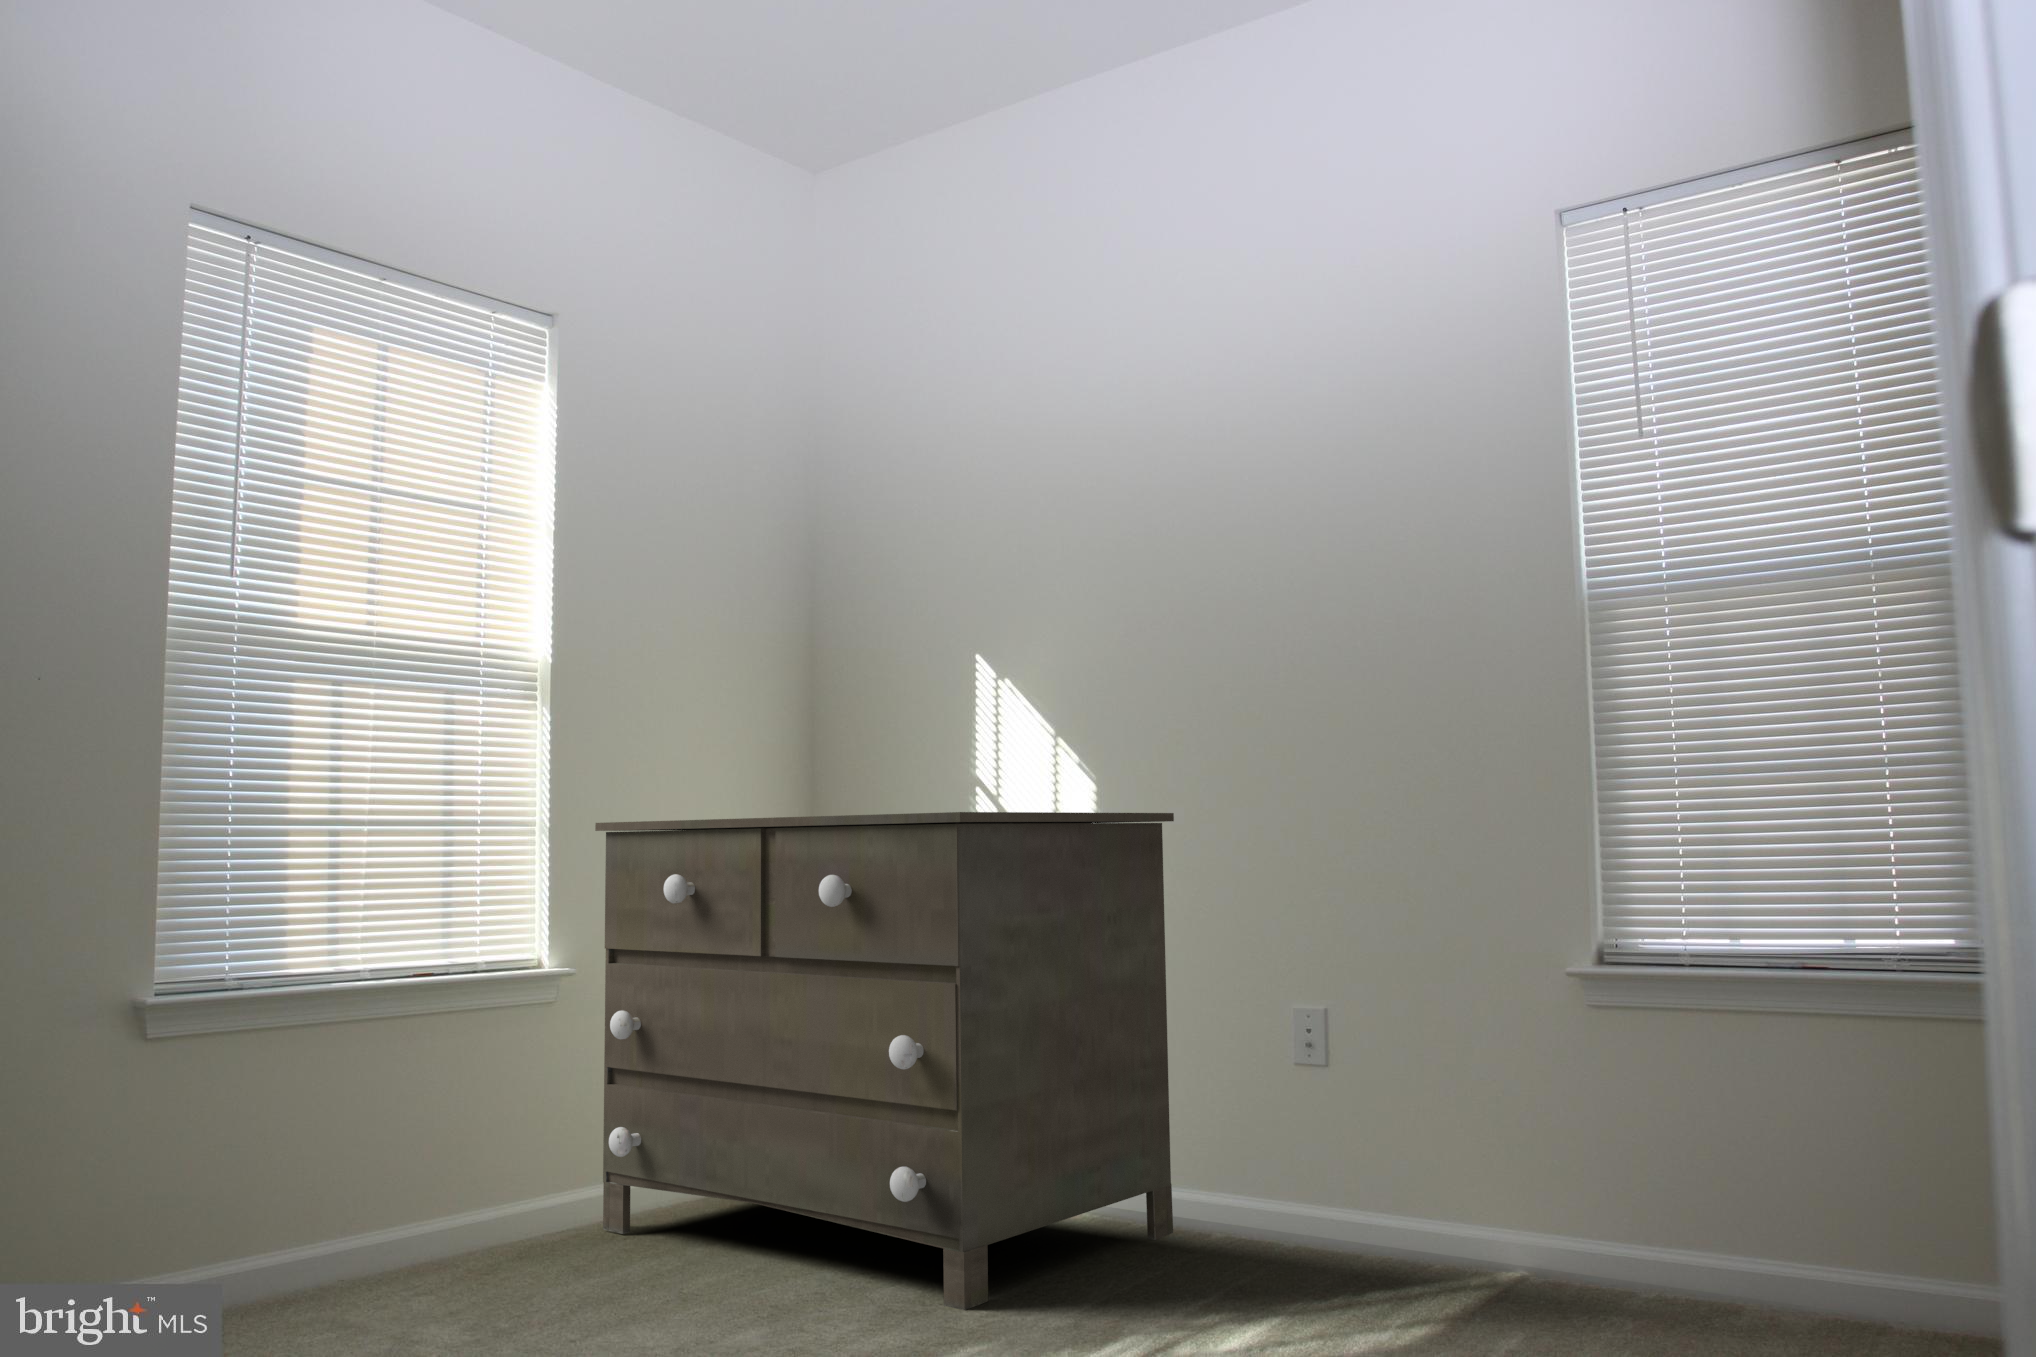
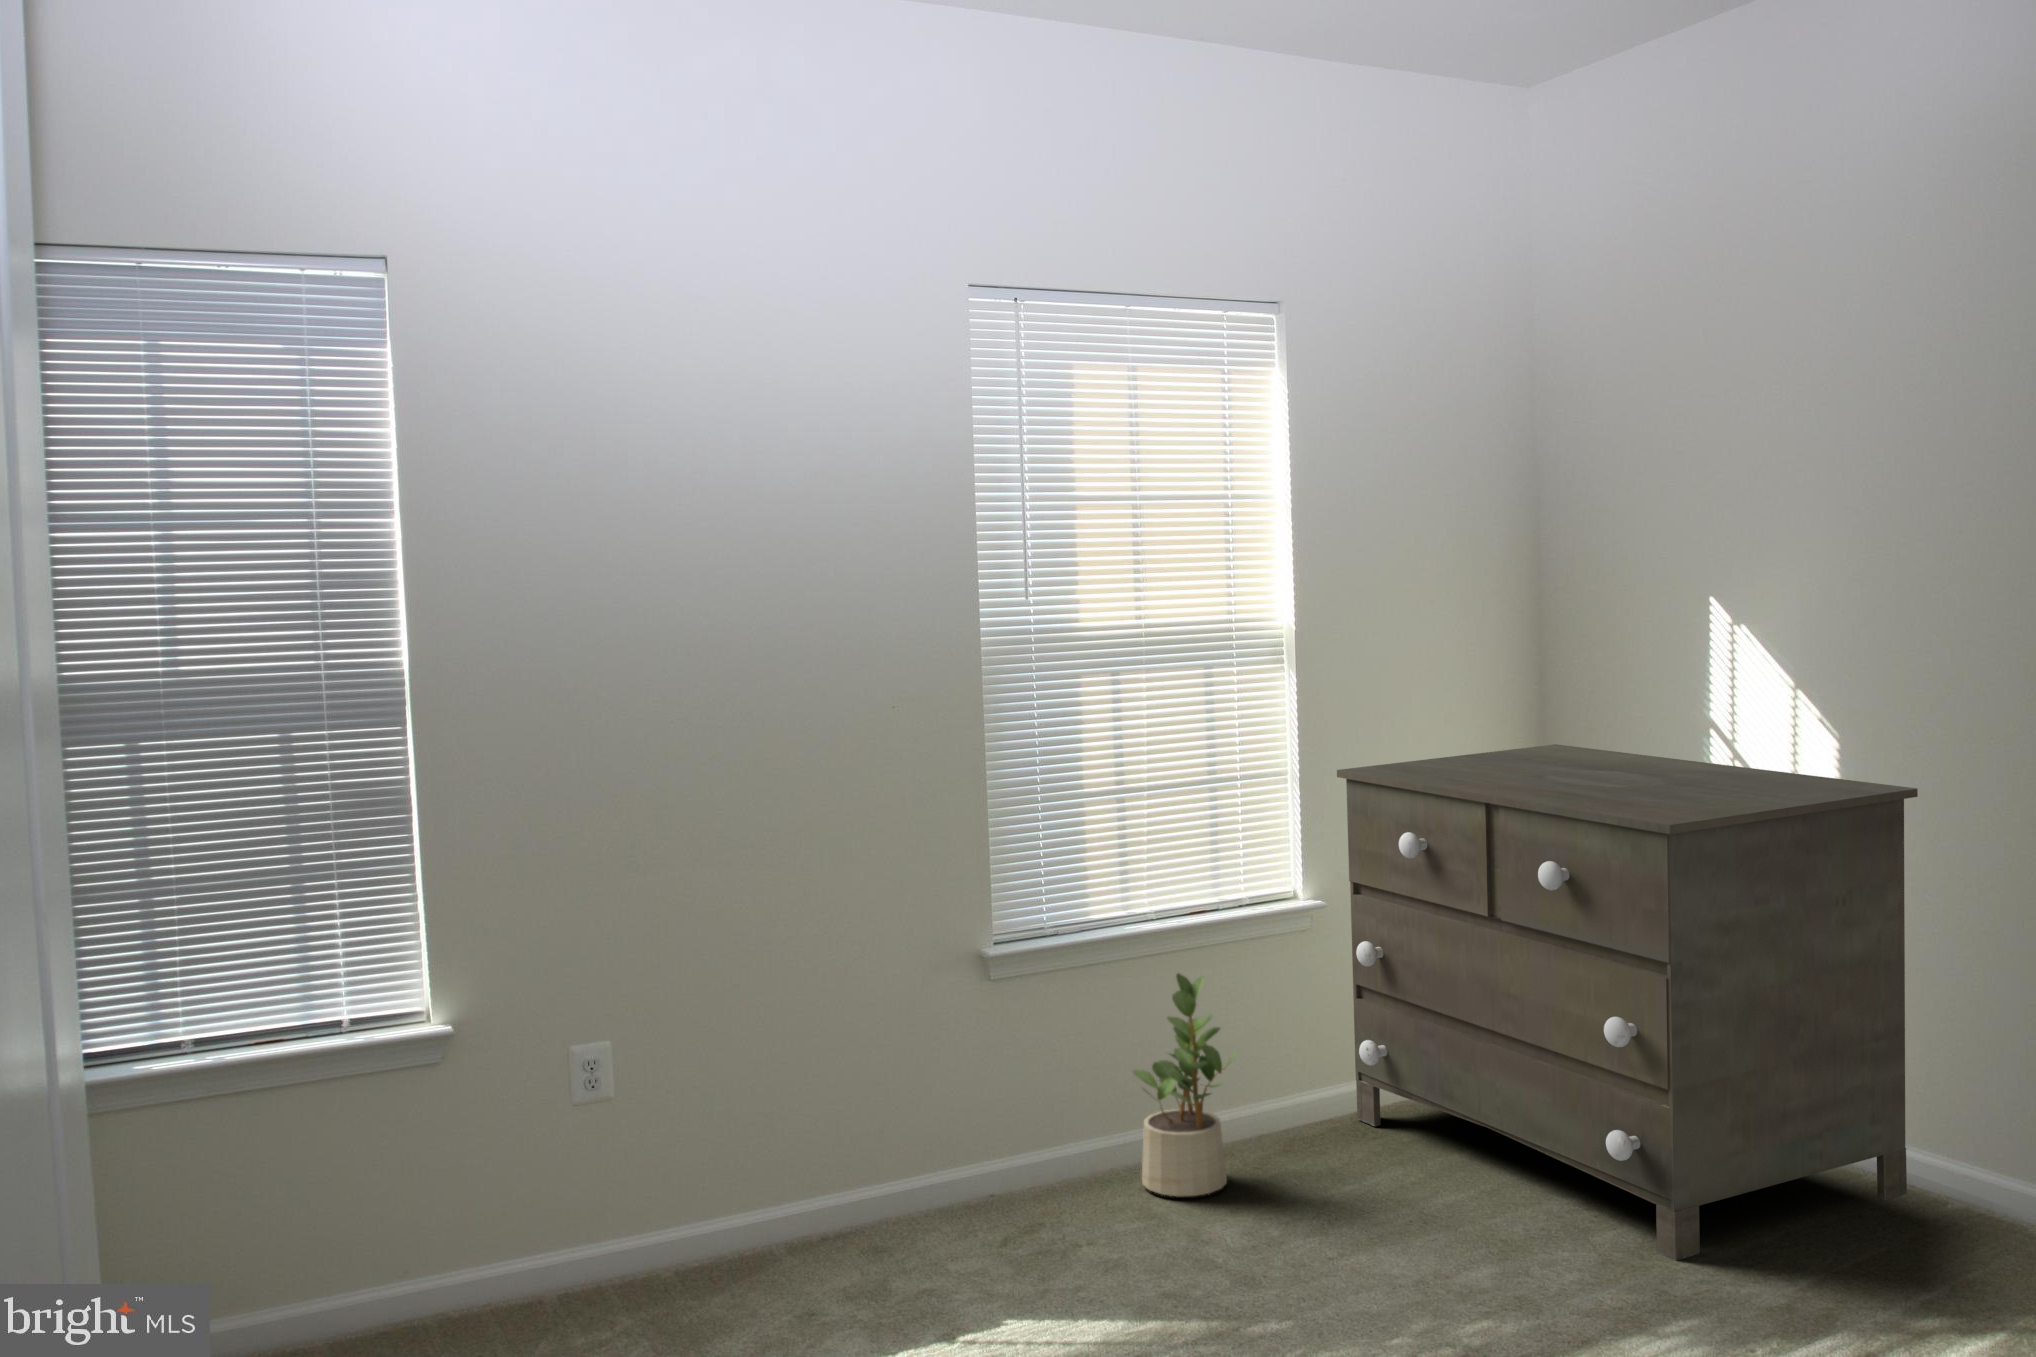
potted plant: none [321,1033,465,1318] -> present [1133,973,1238,1197]

